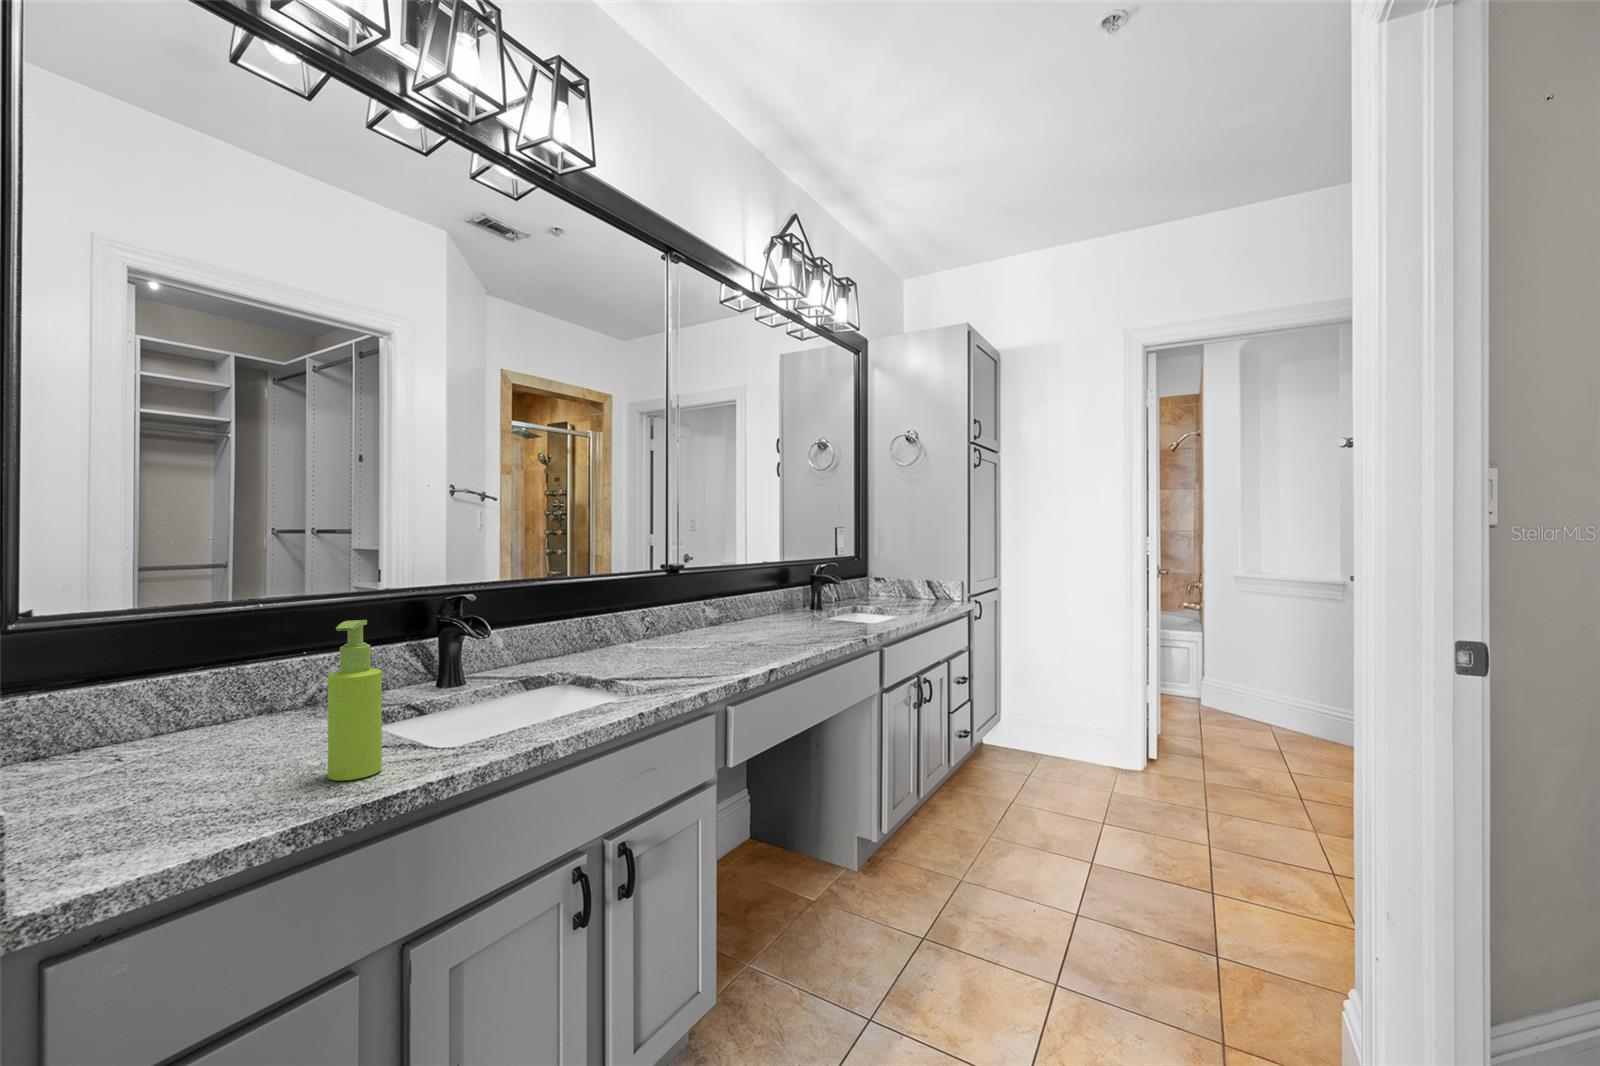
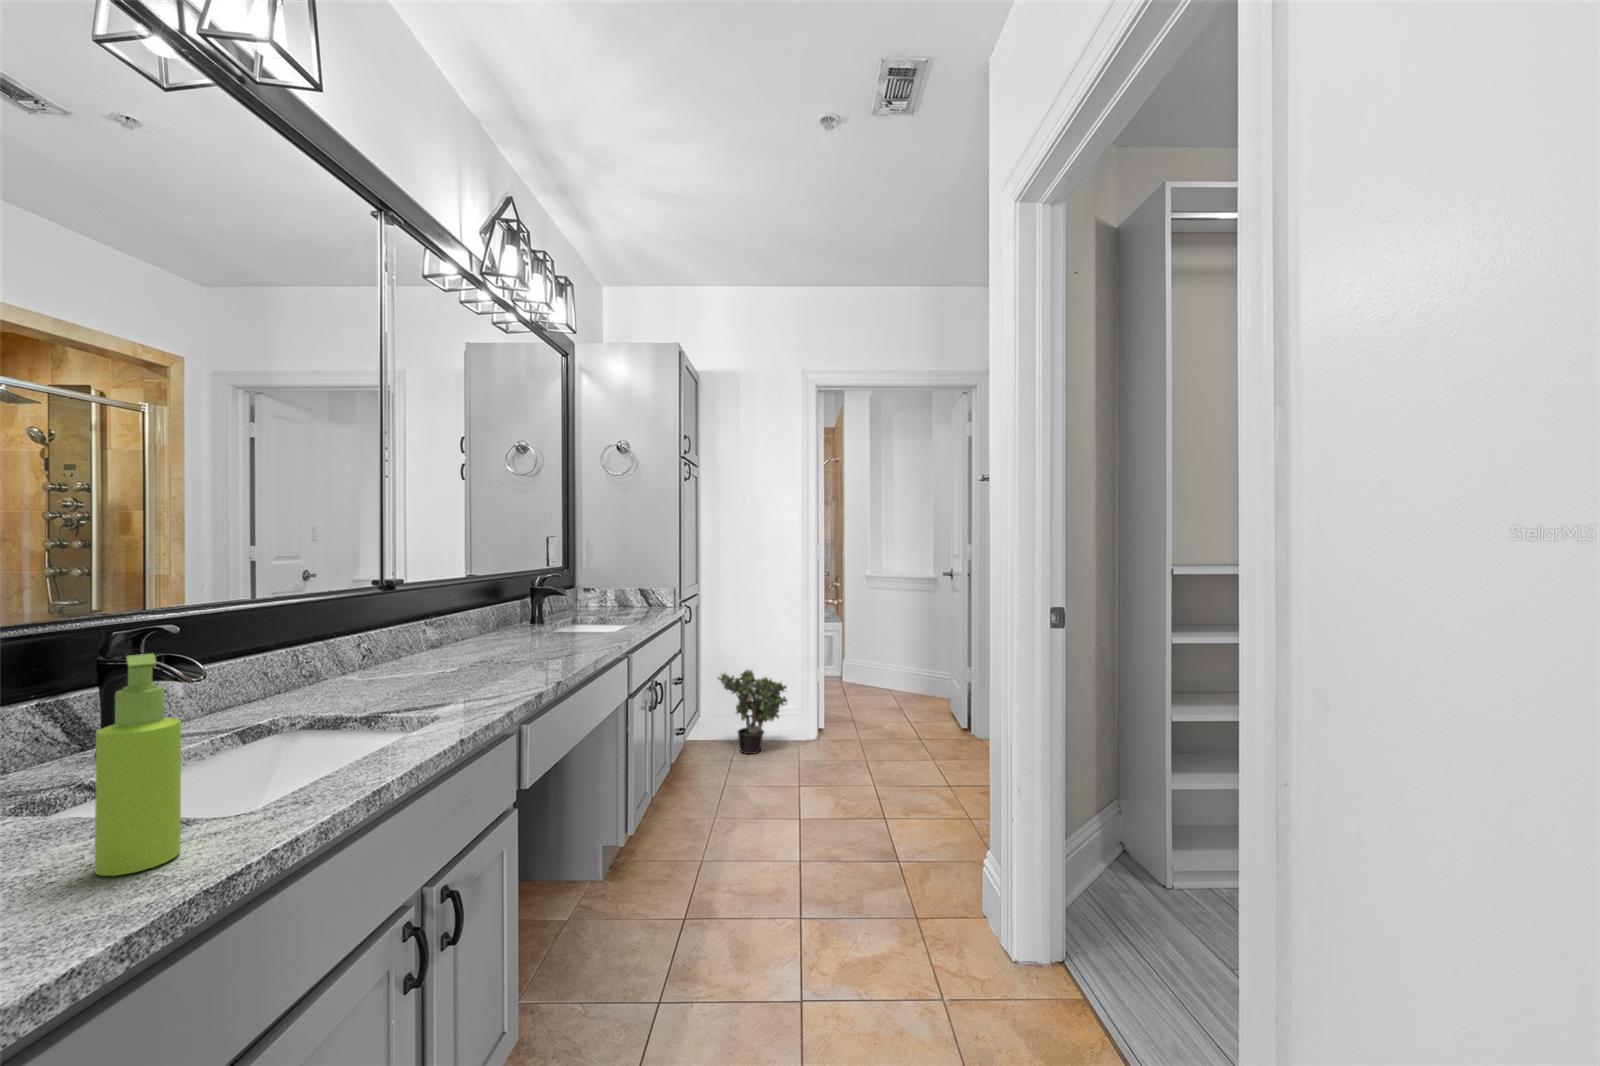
potted plant: none [1017,675,1101,770] -> present [718,669,787,754]

